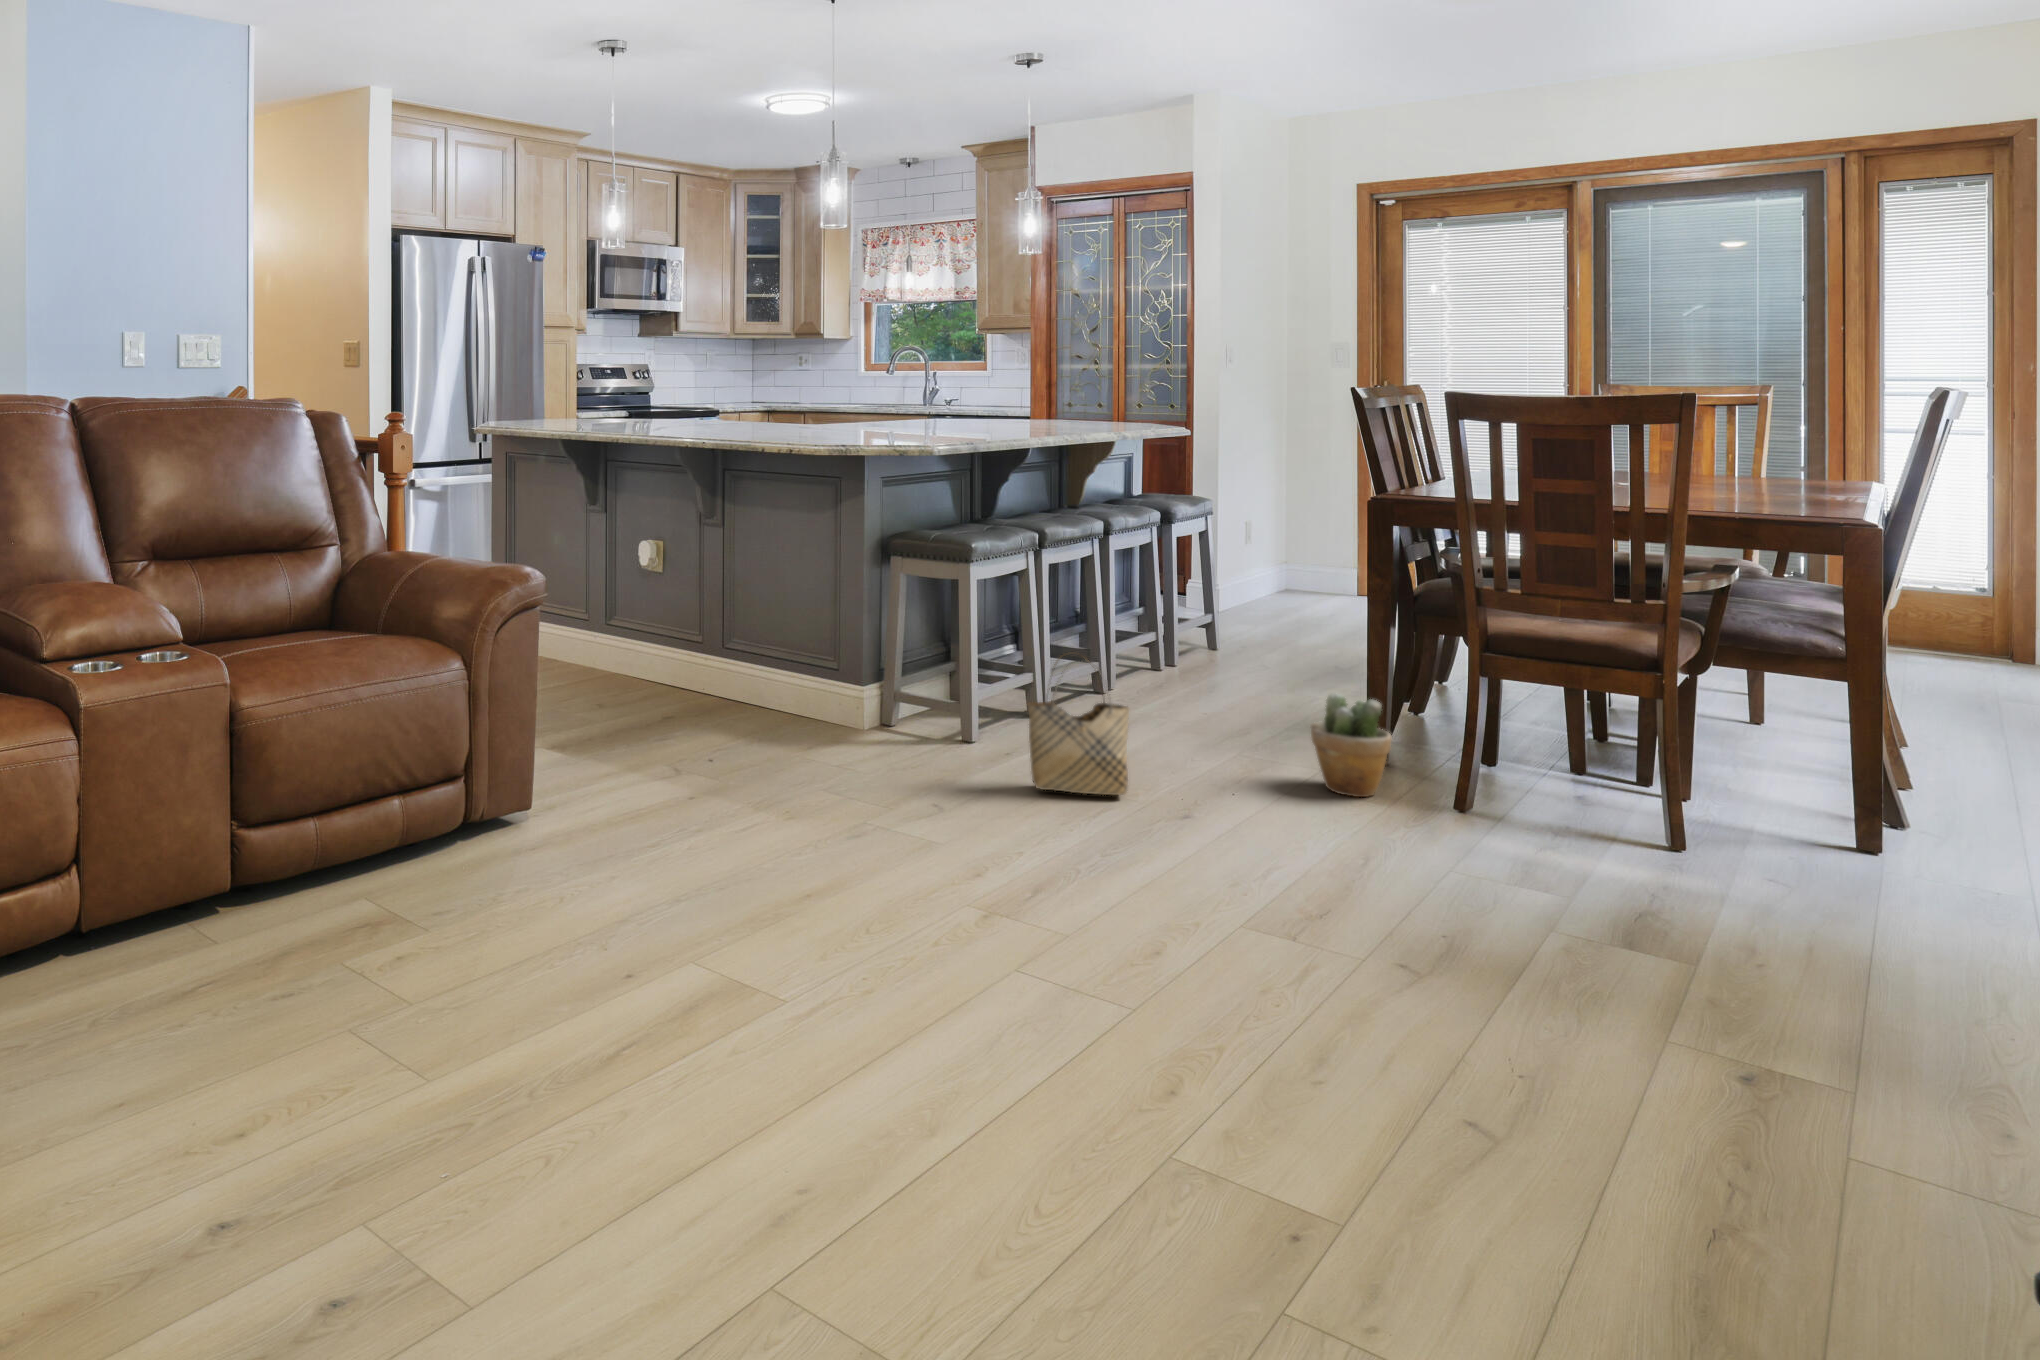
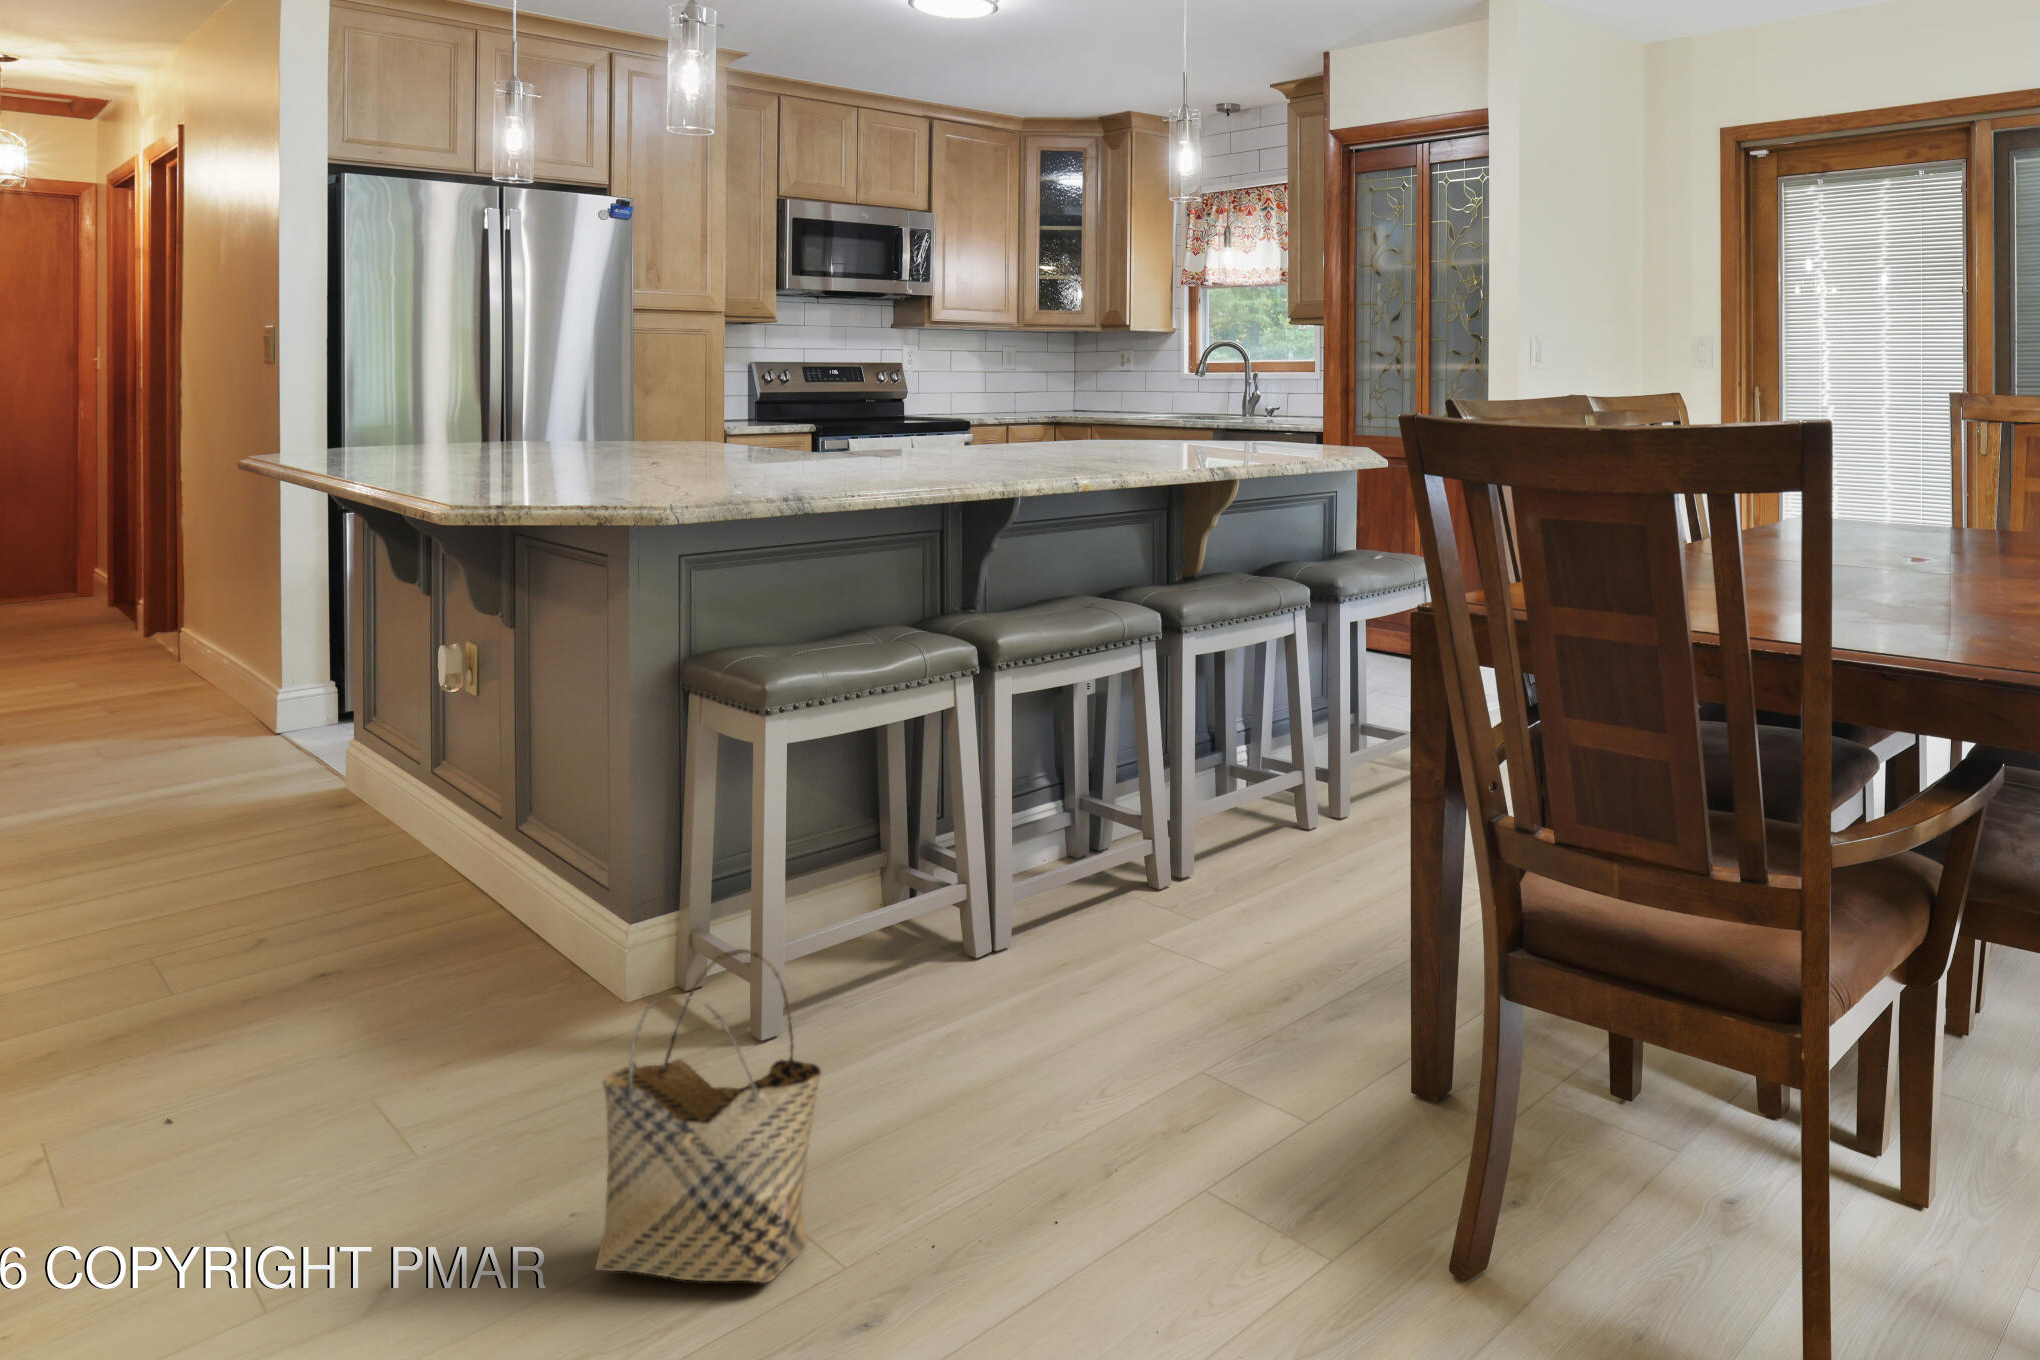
potted plant: present [1310,693,1392,797] -> none [1219,1013,1364,1242]

